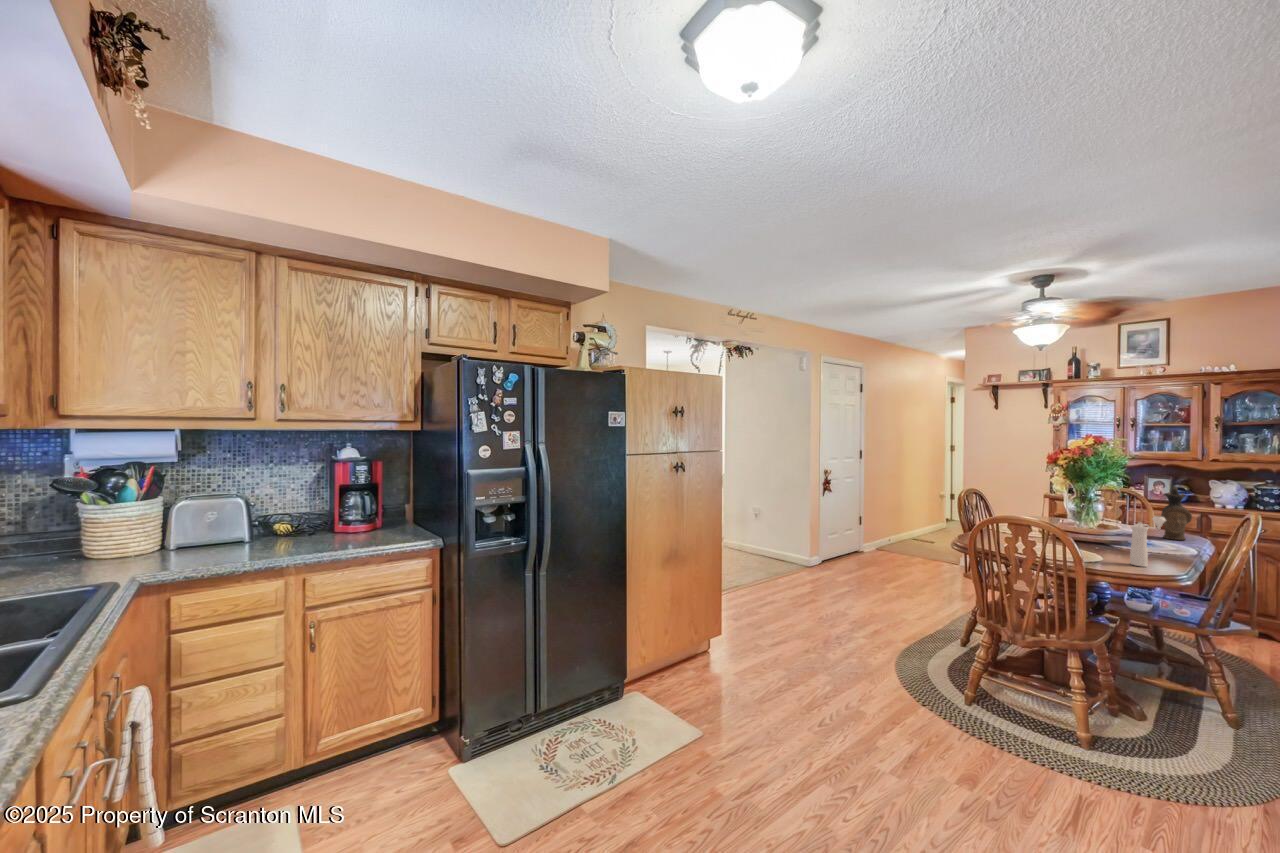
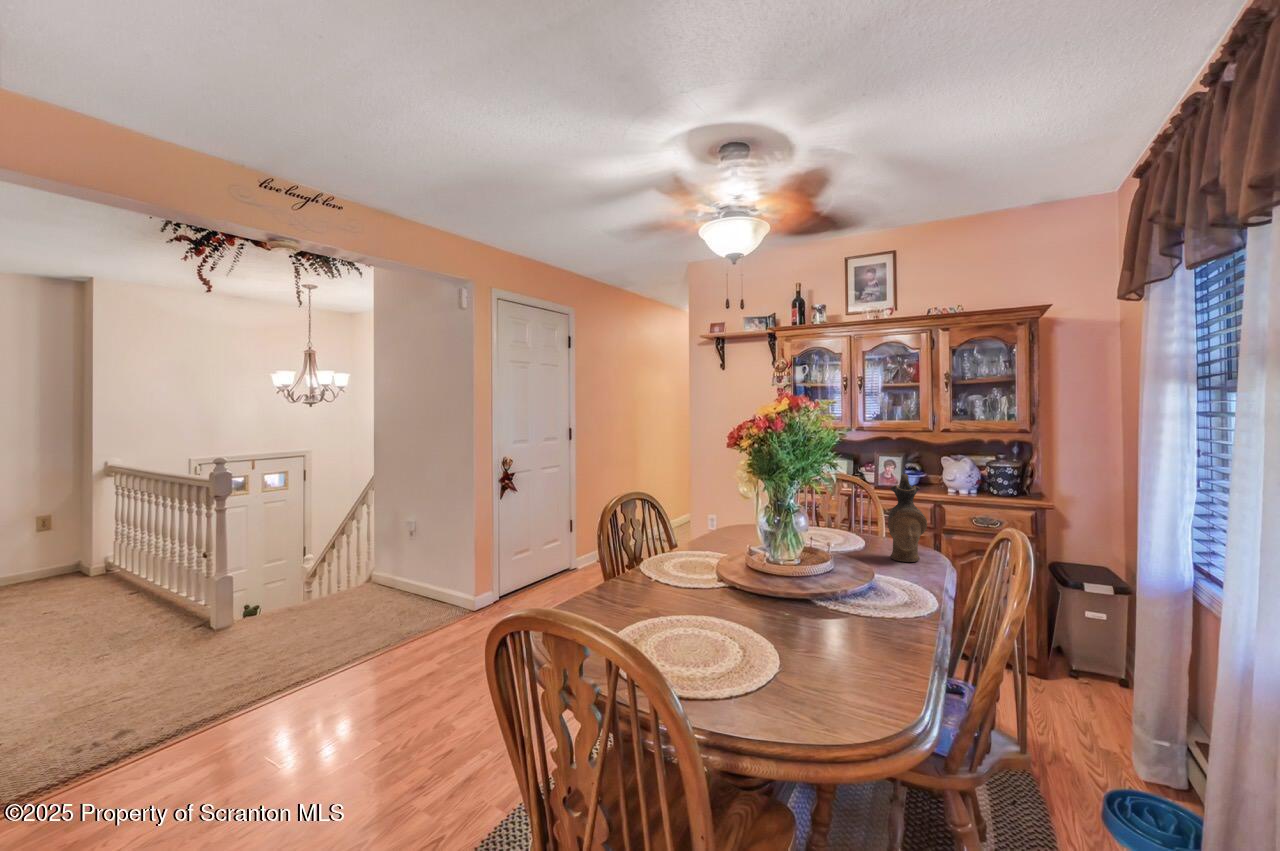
pepper mill: present [1130,516,1166,567] -> none [825,558,889,683]

